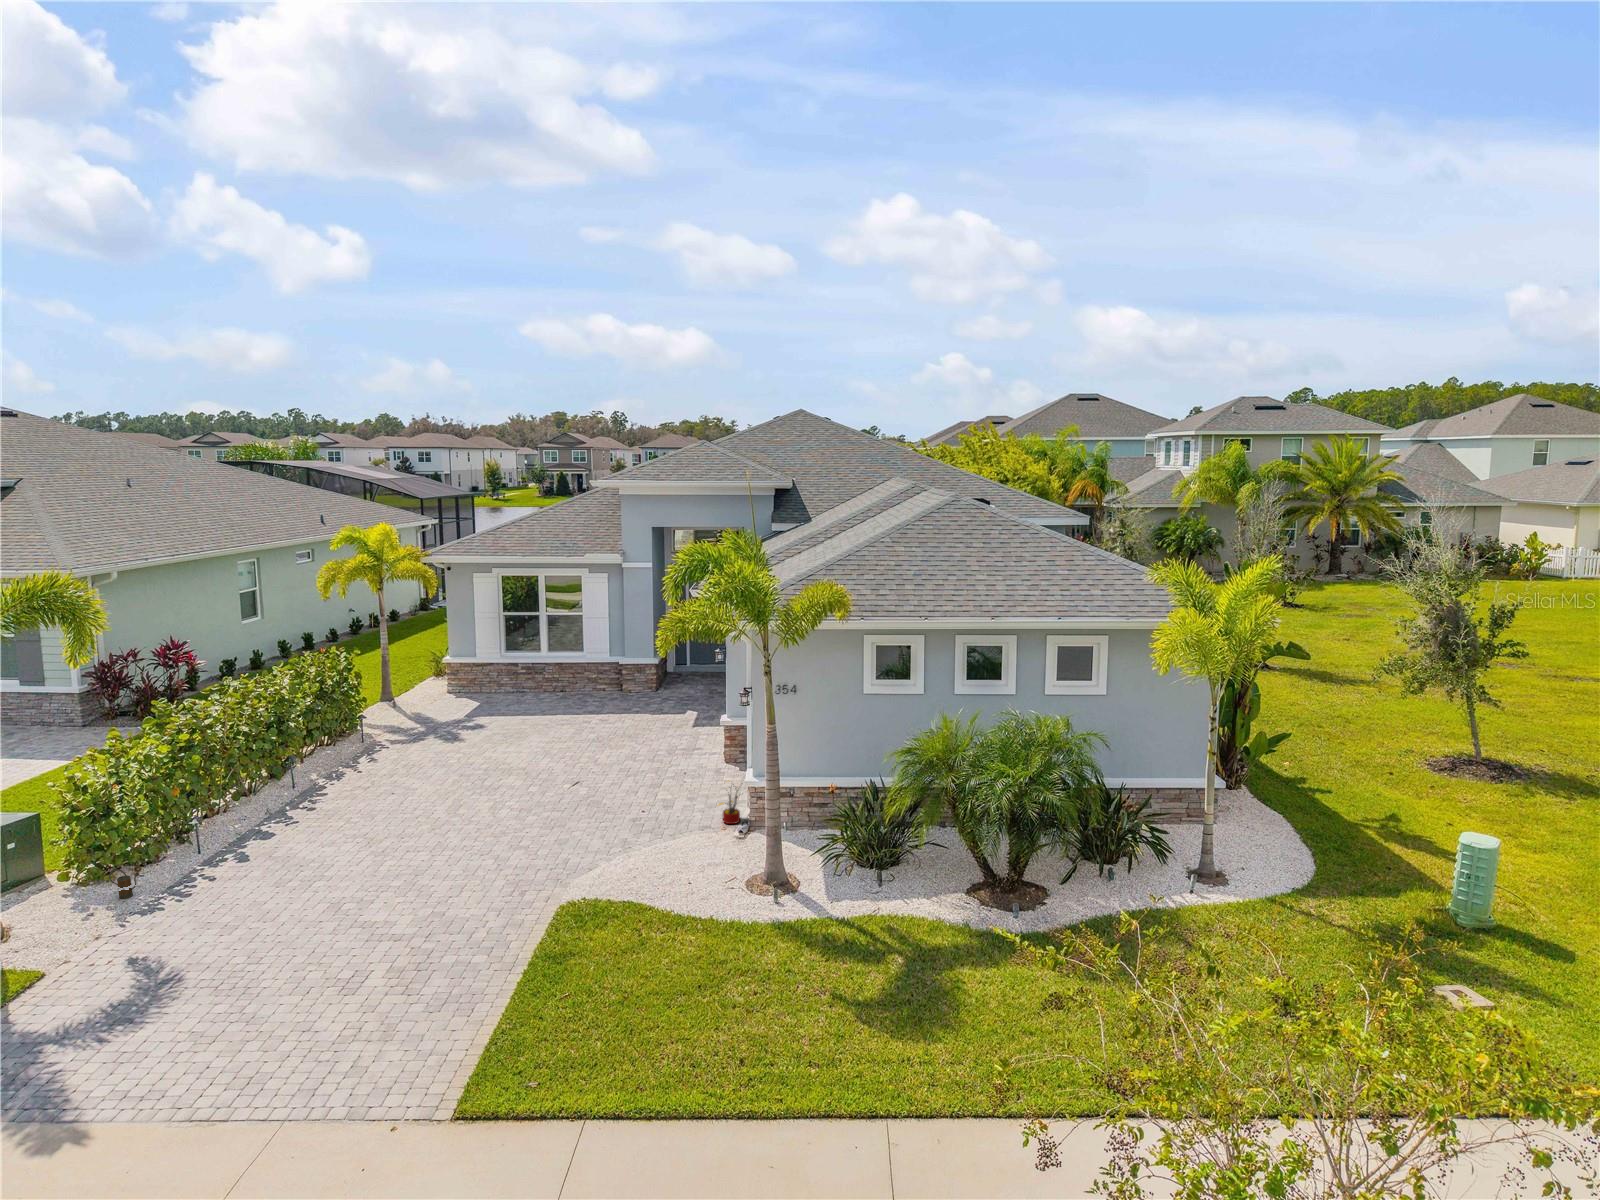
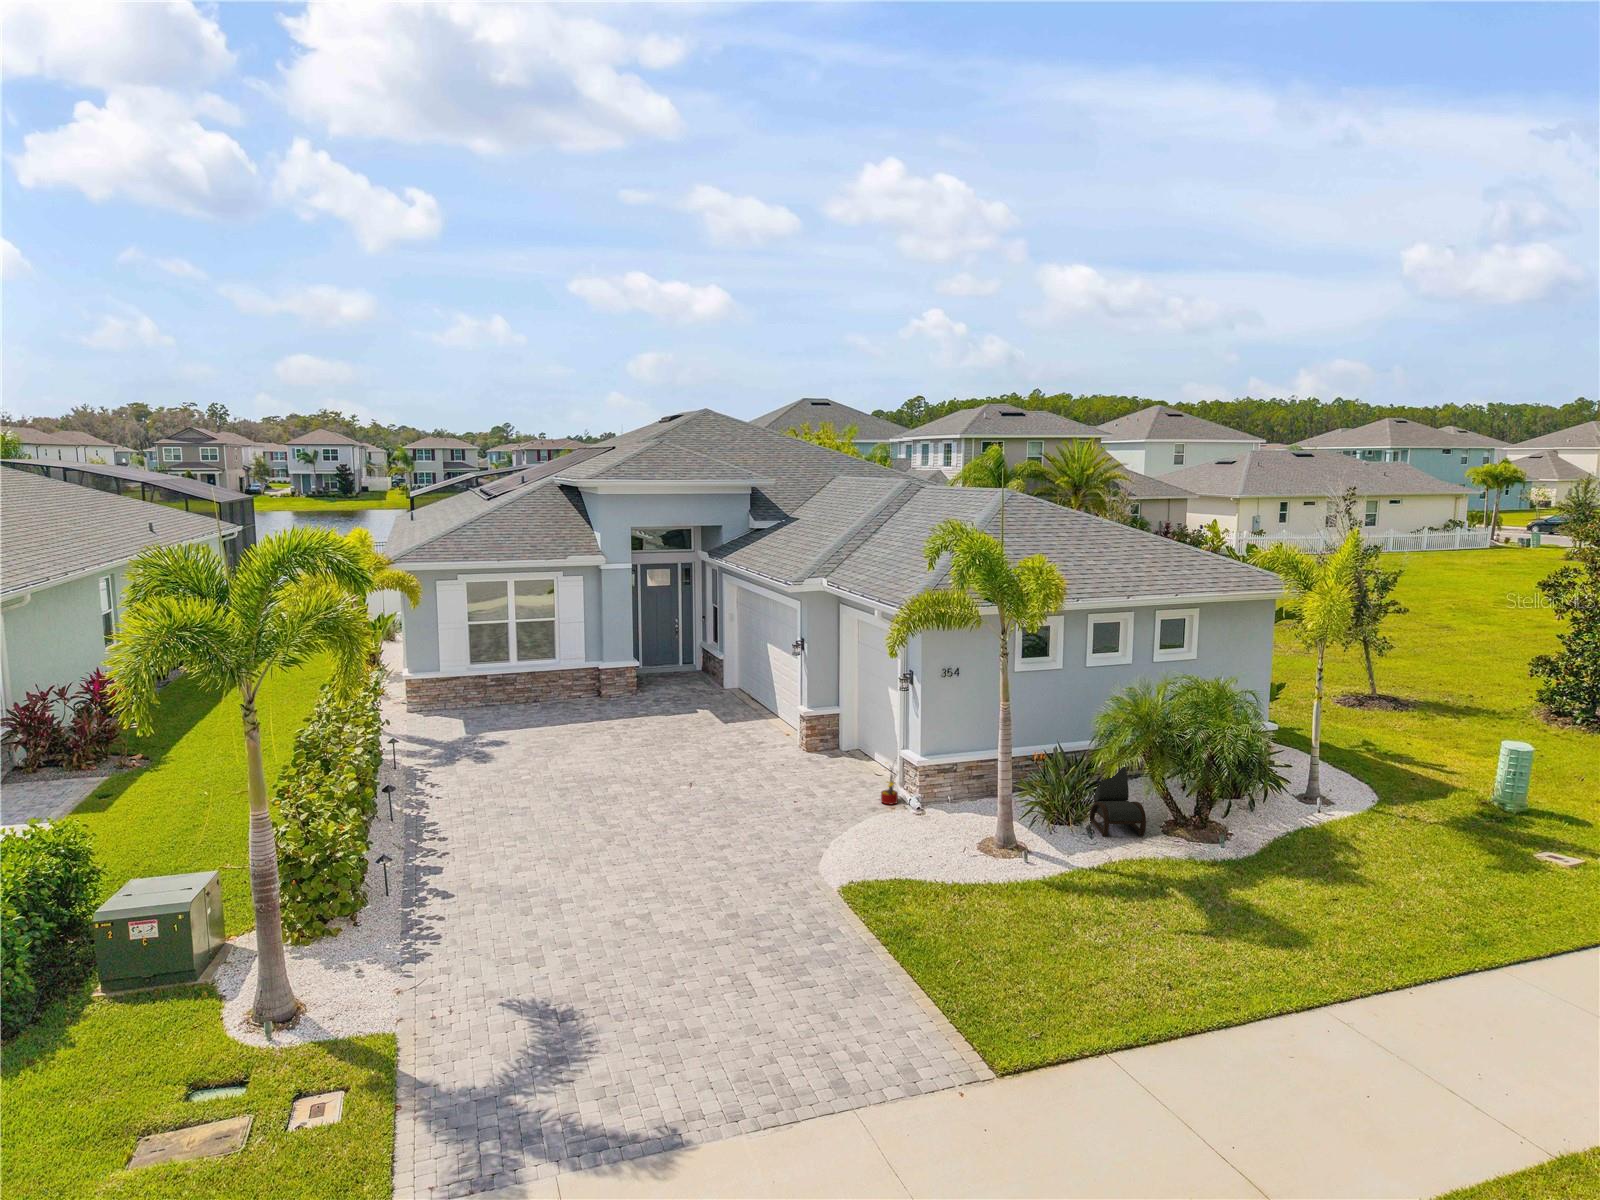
lounge chair: none [895,802,948,890] -> present [1090,765,1146,836]
watering can: present [109,869,138,899] -> none [313,919,348,954]

